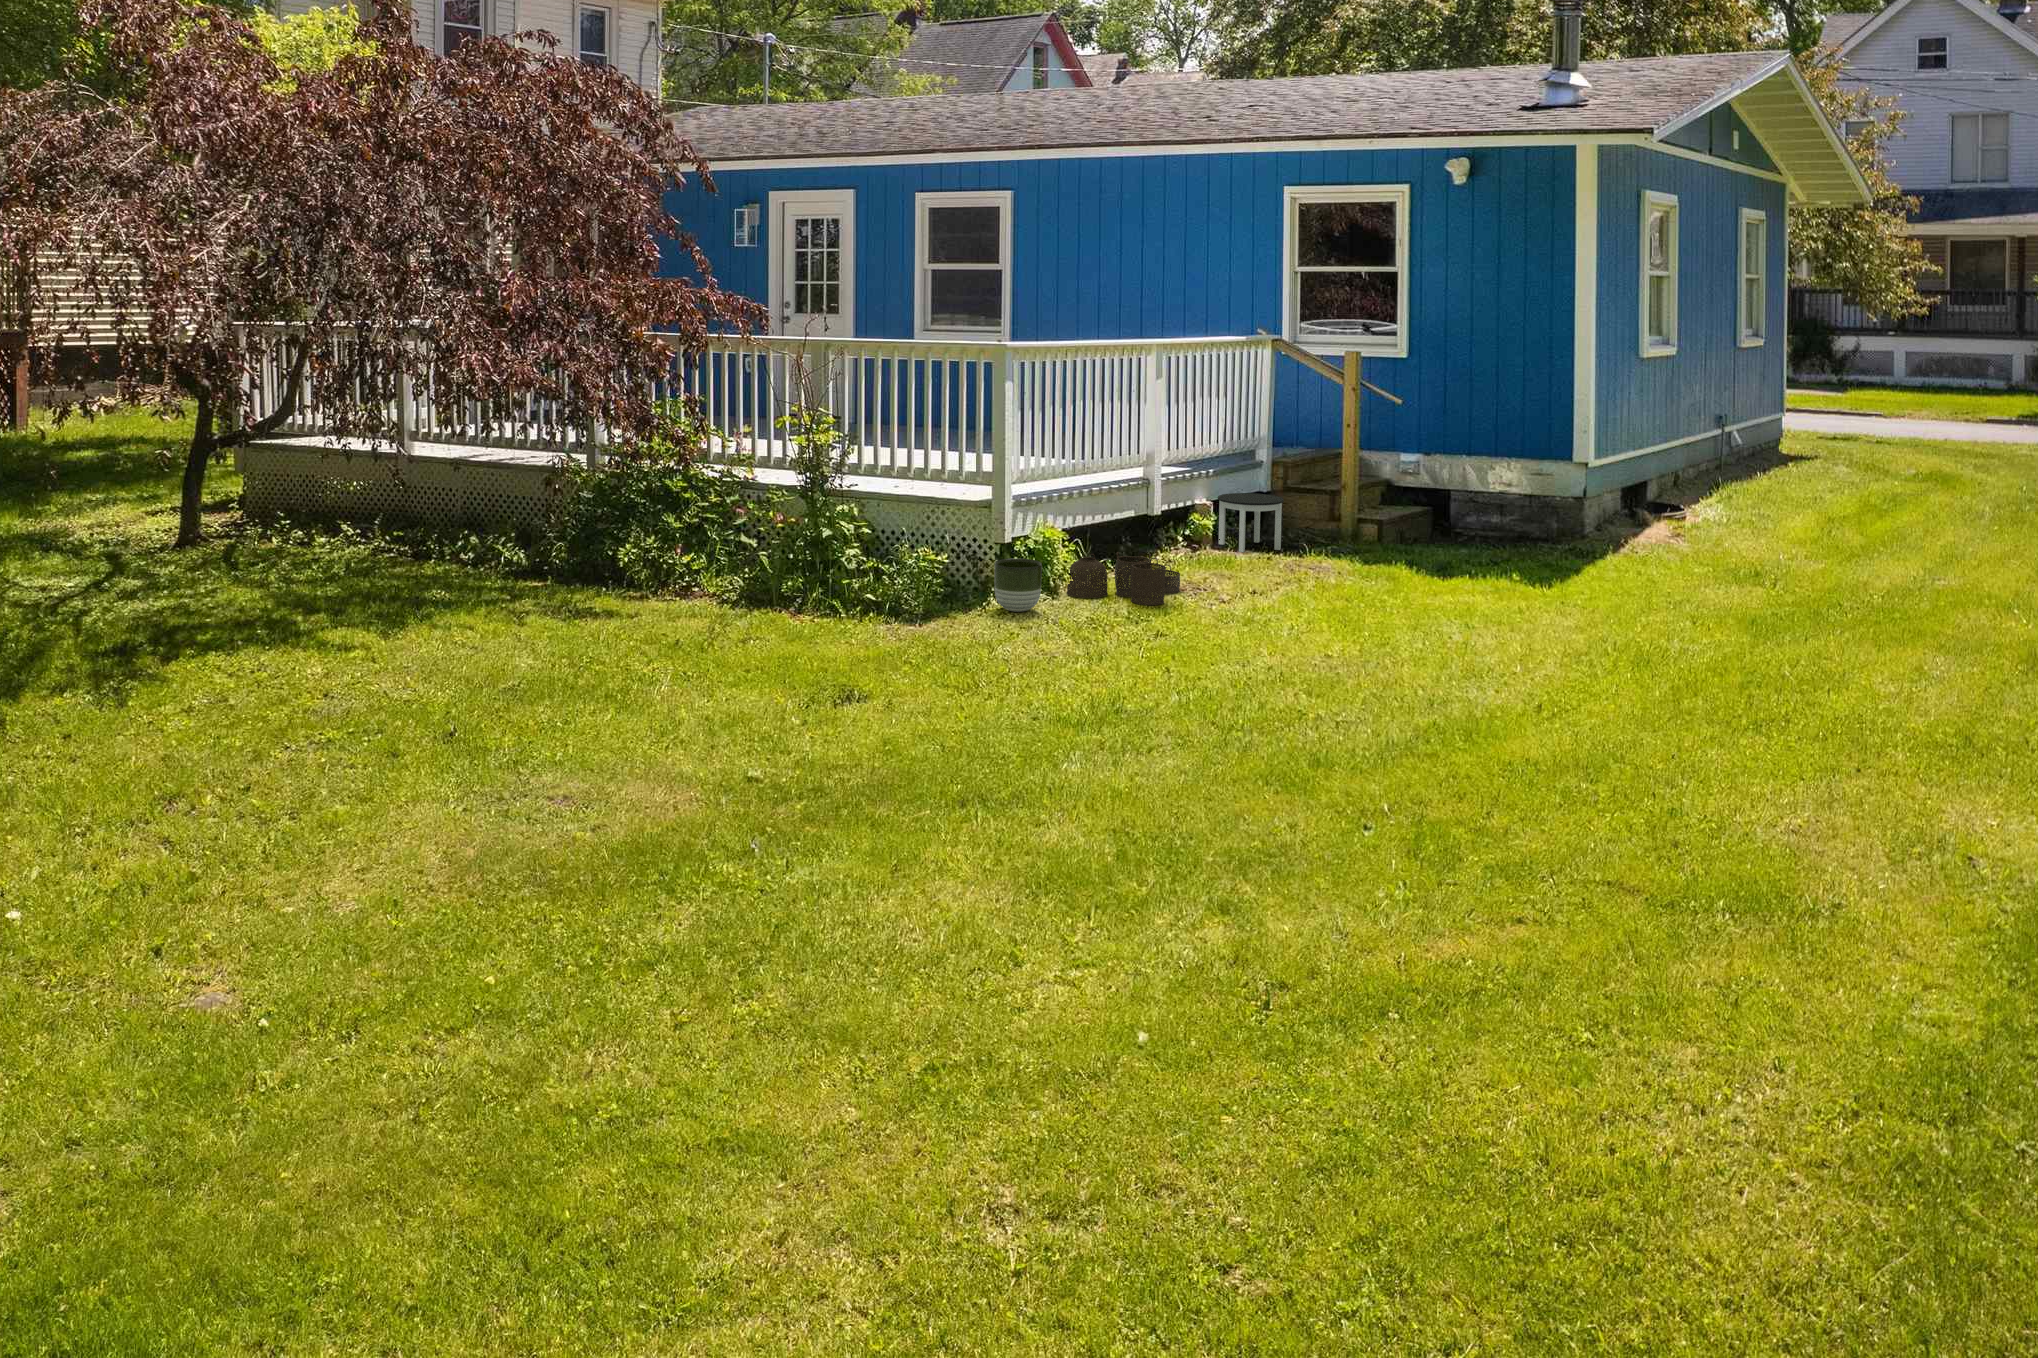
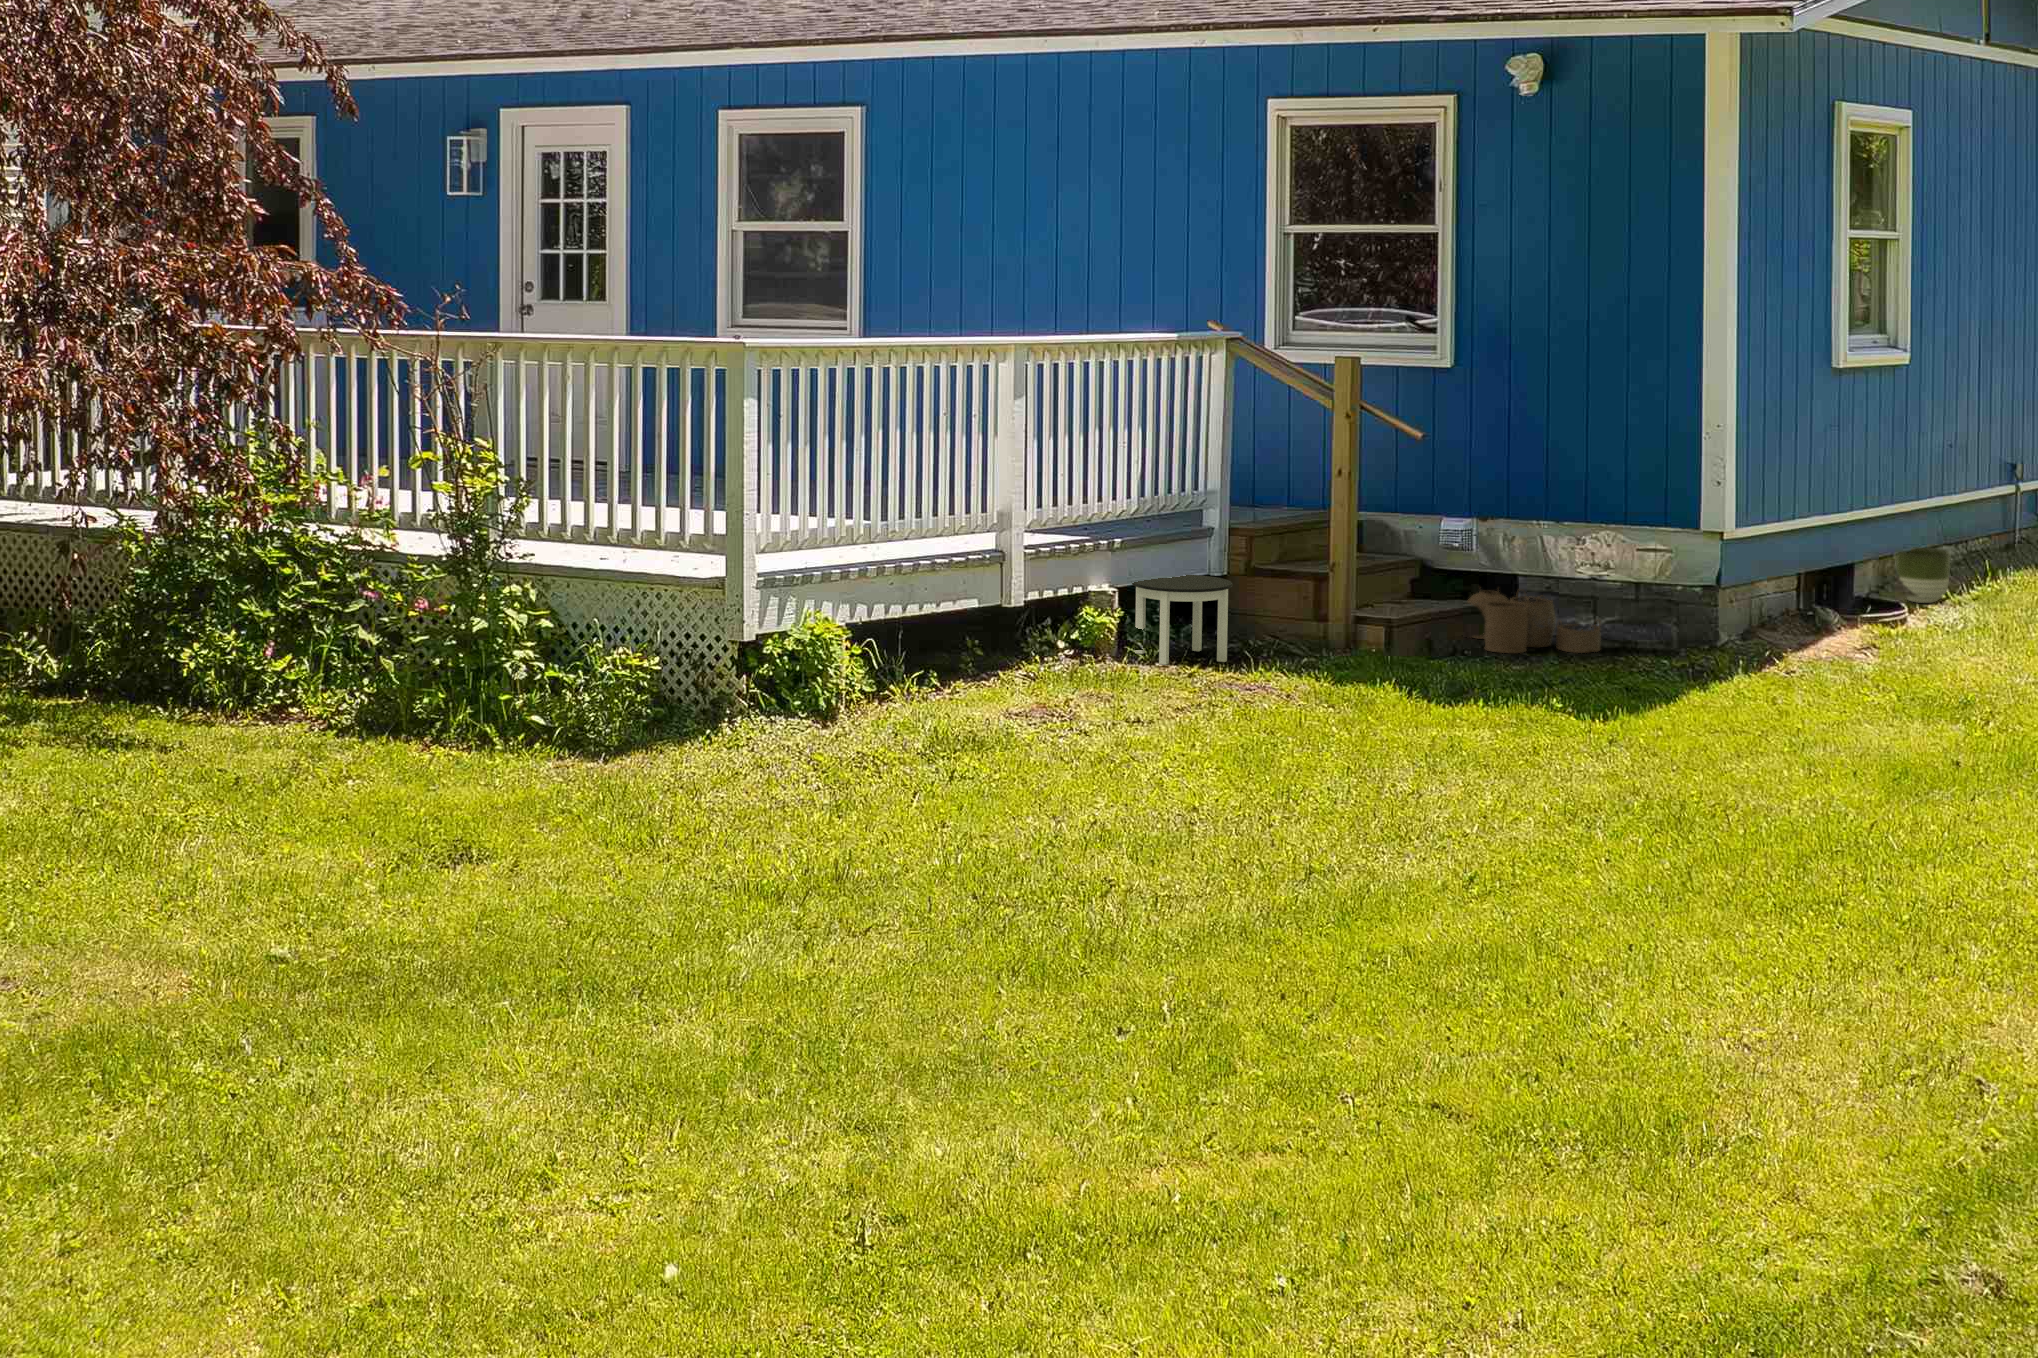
woven basket: present [1067,552,1180,605] -> present [1468,591,1600,653]
planter: present [994,558,1042,612] -> present [1895,548,1950,603]

